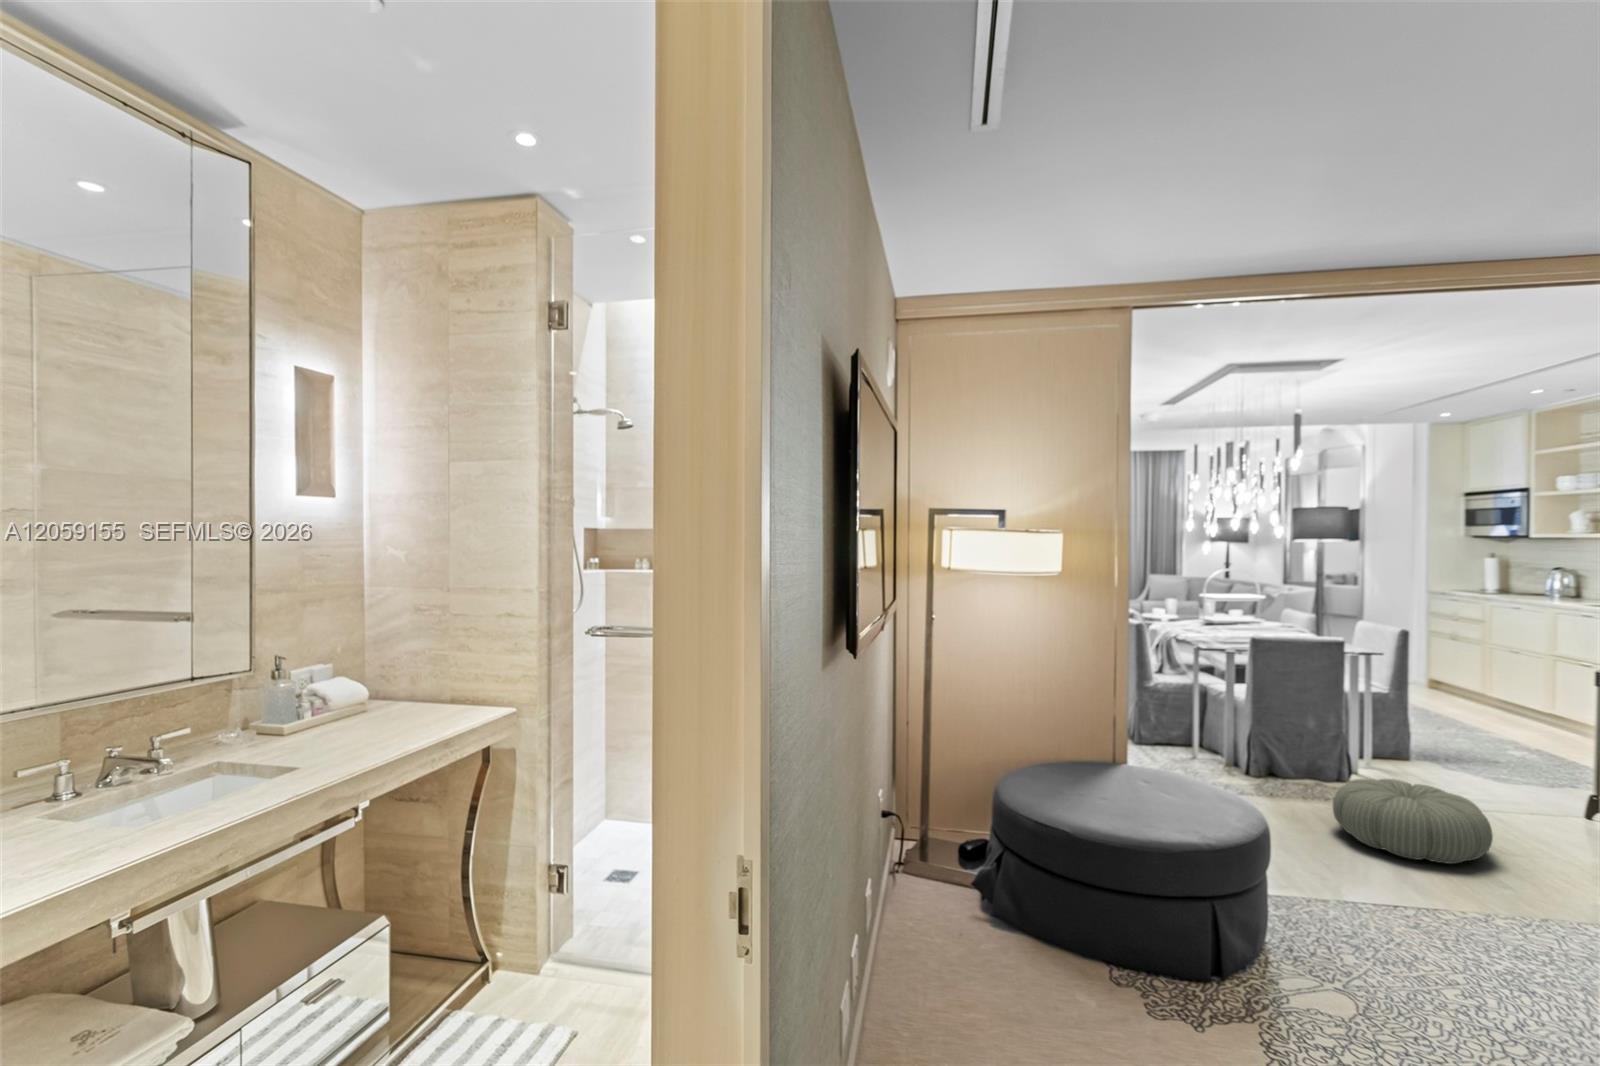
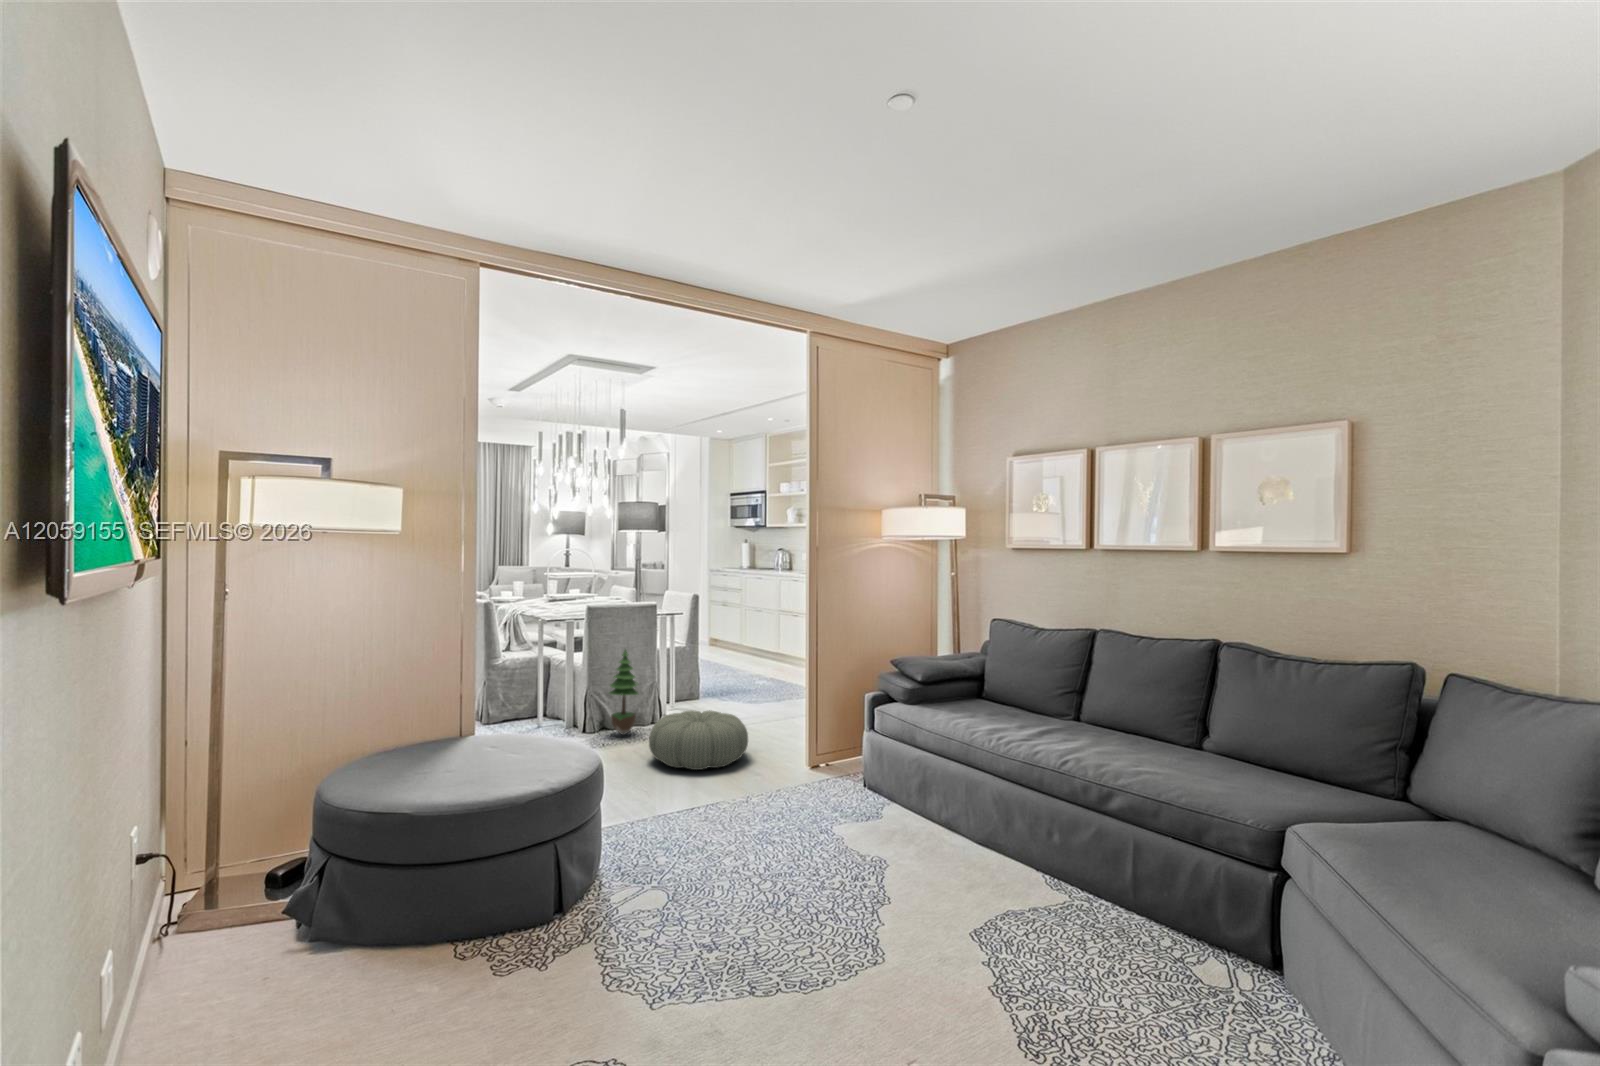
potted tree: none [1276,689,1319,789] -> present [609,650,638,735]

